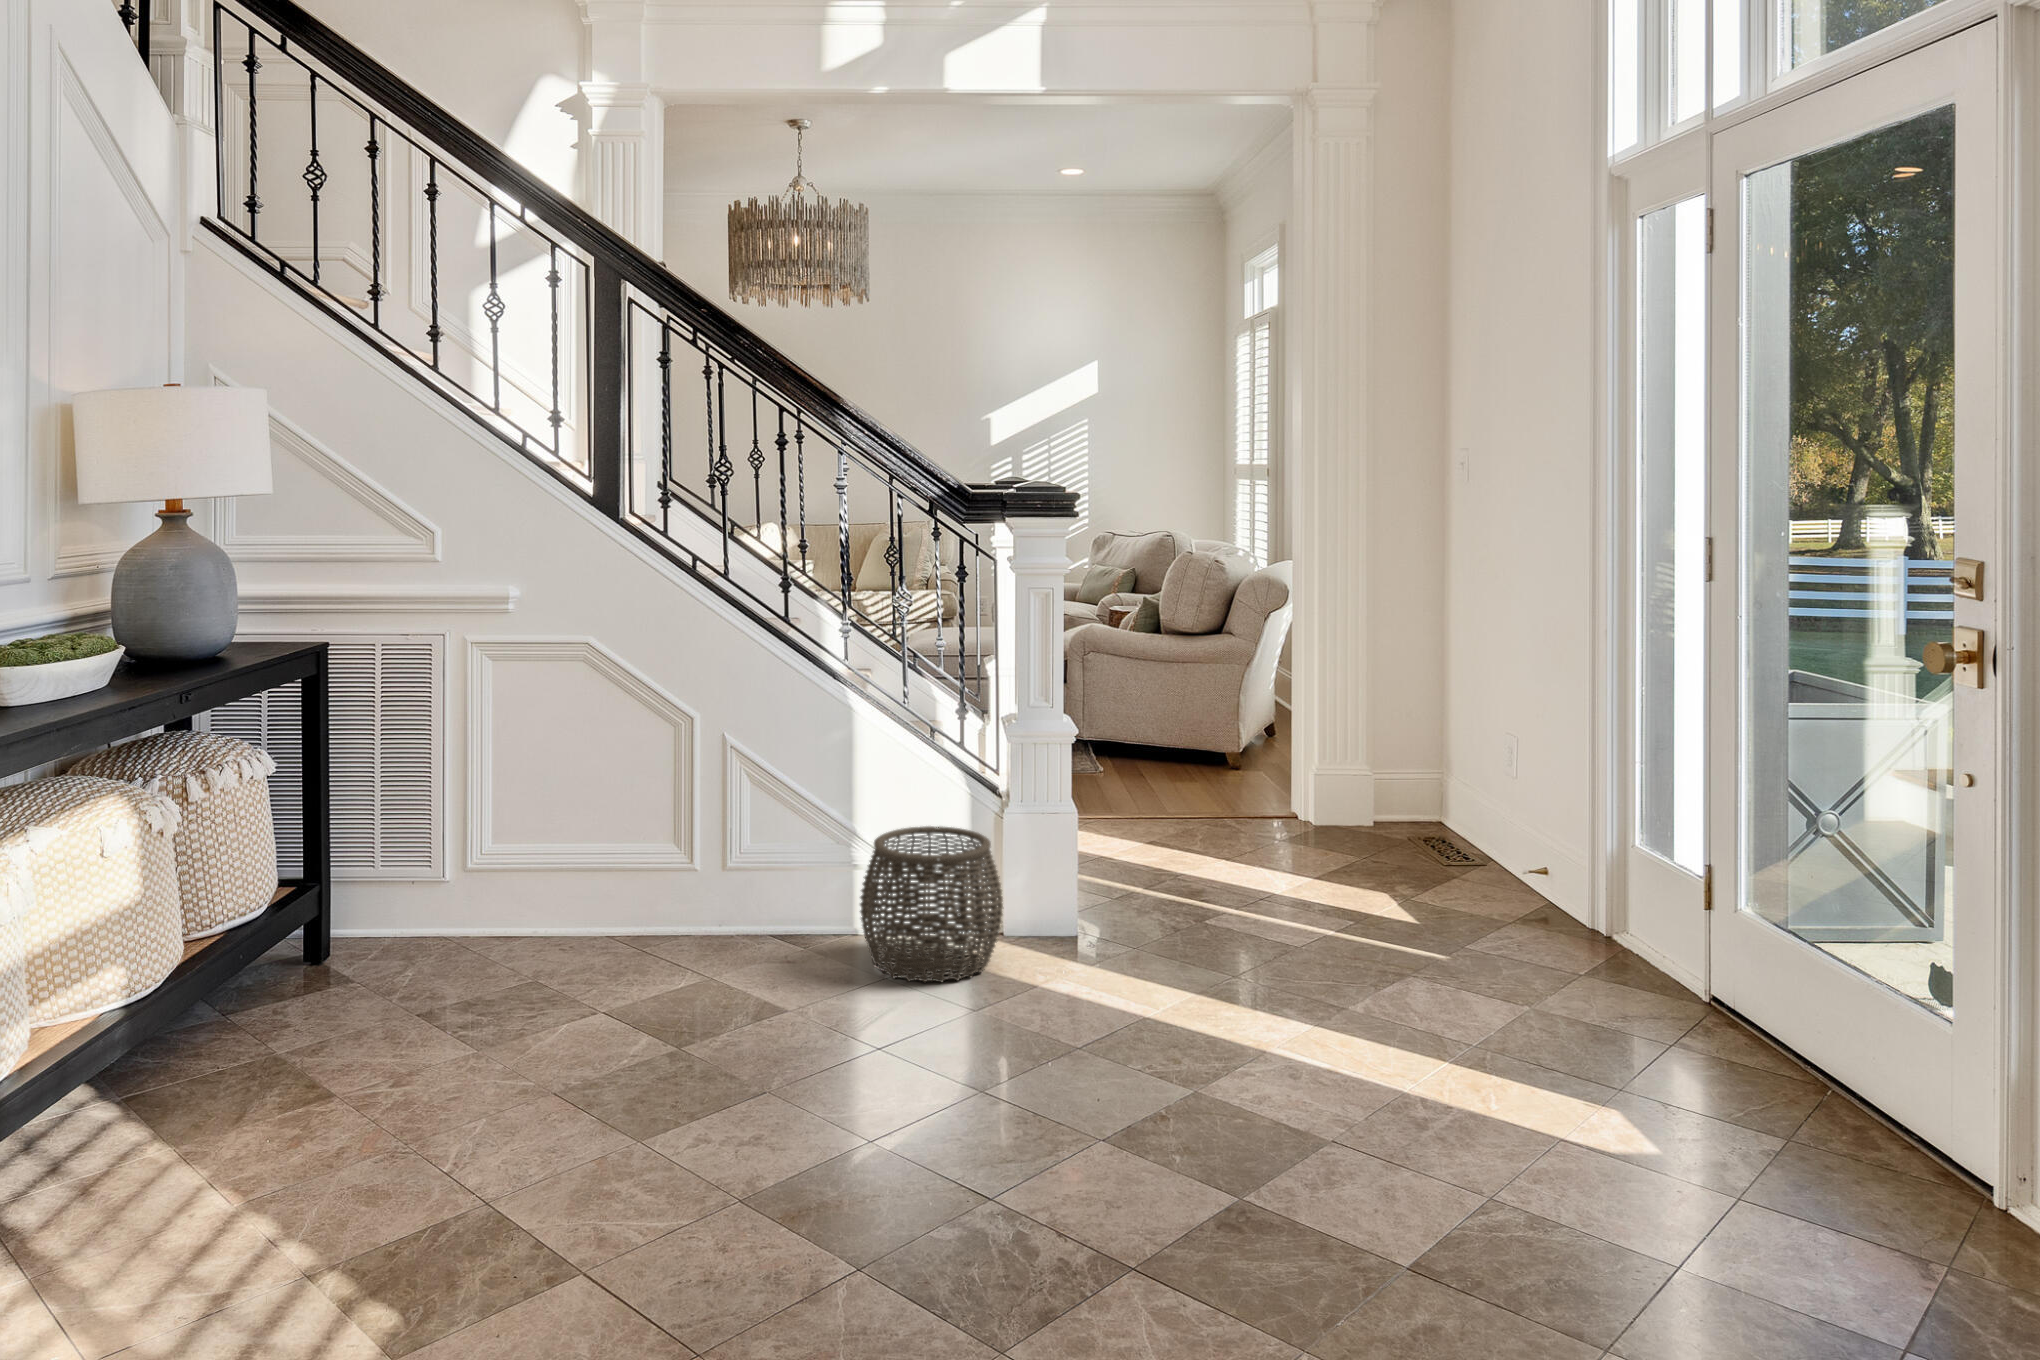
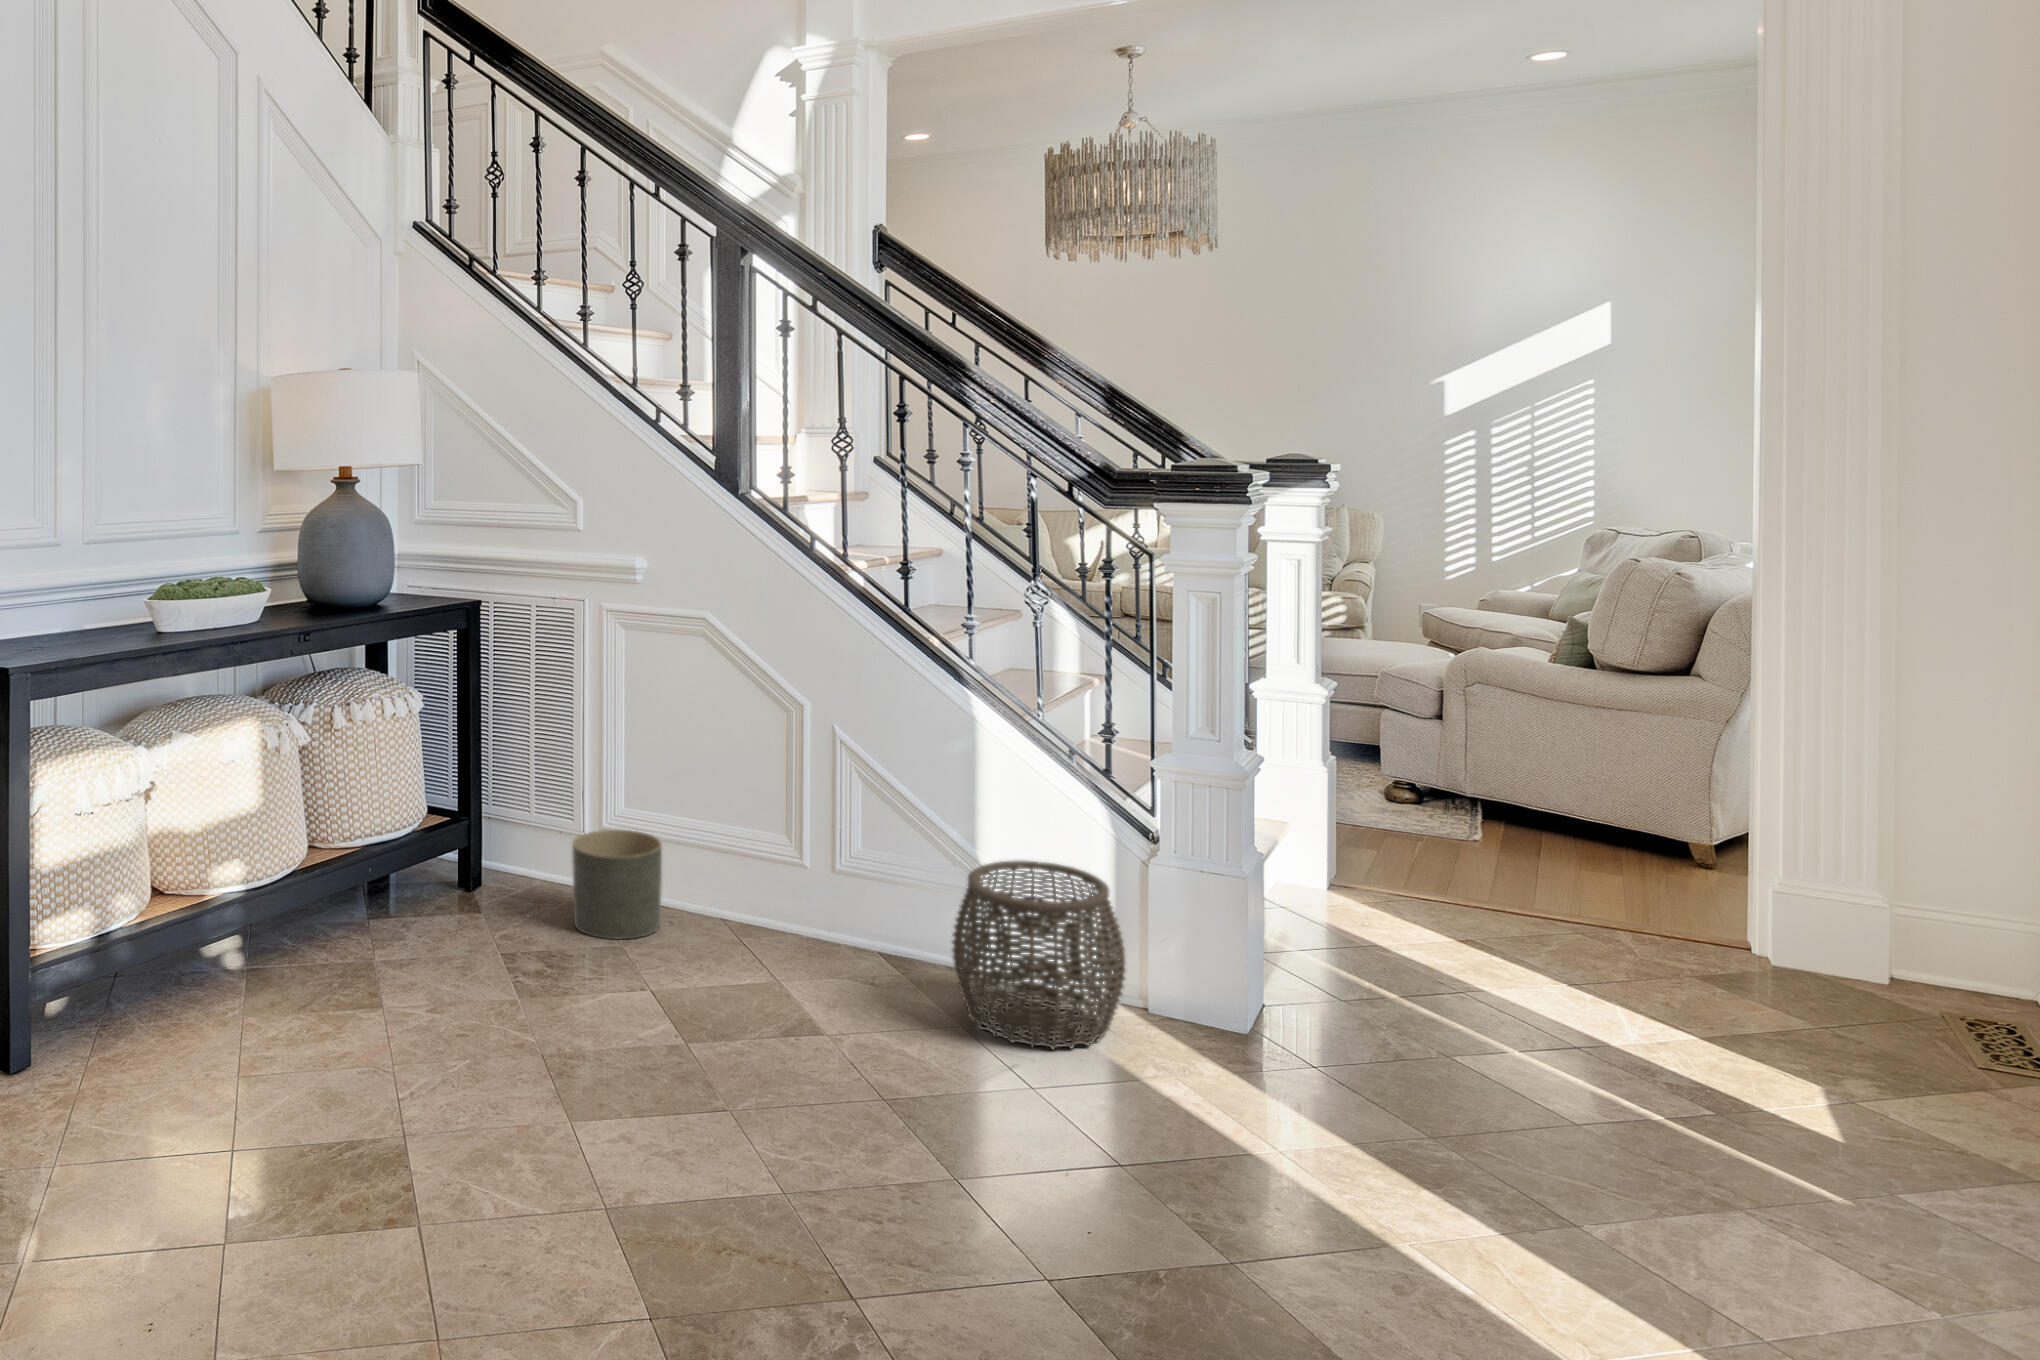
planter: none [456,865,551,975] -> present [572,830,662,940]

